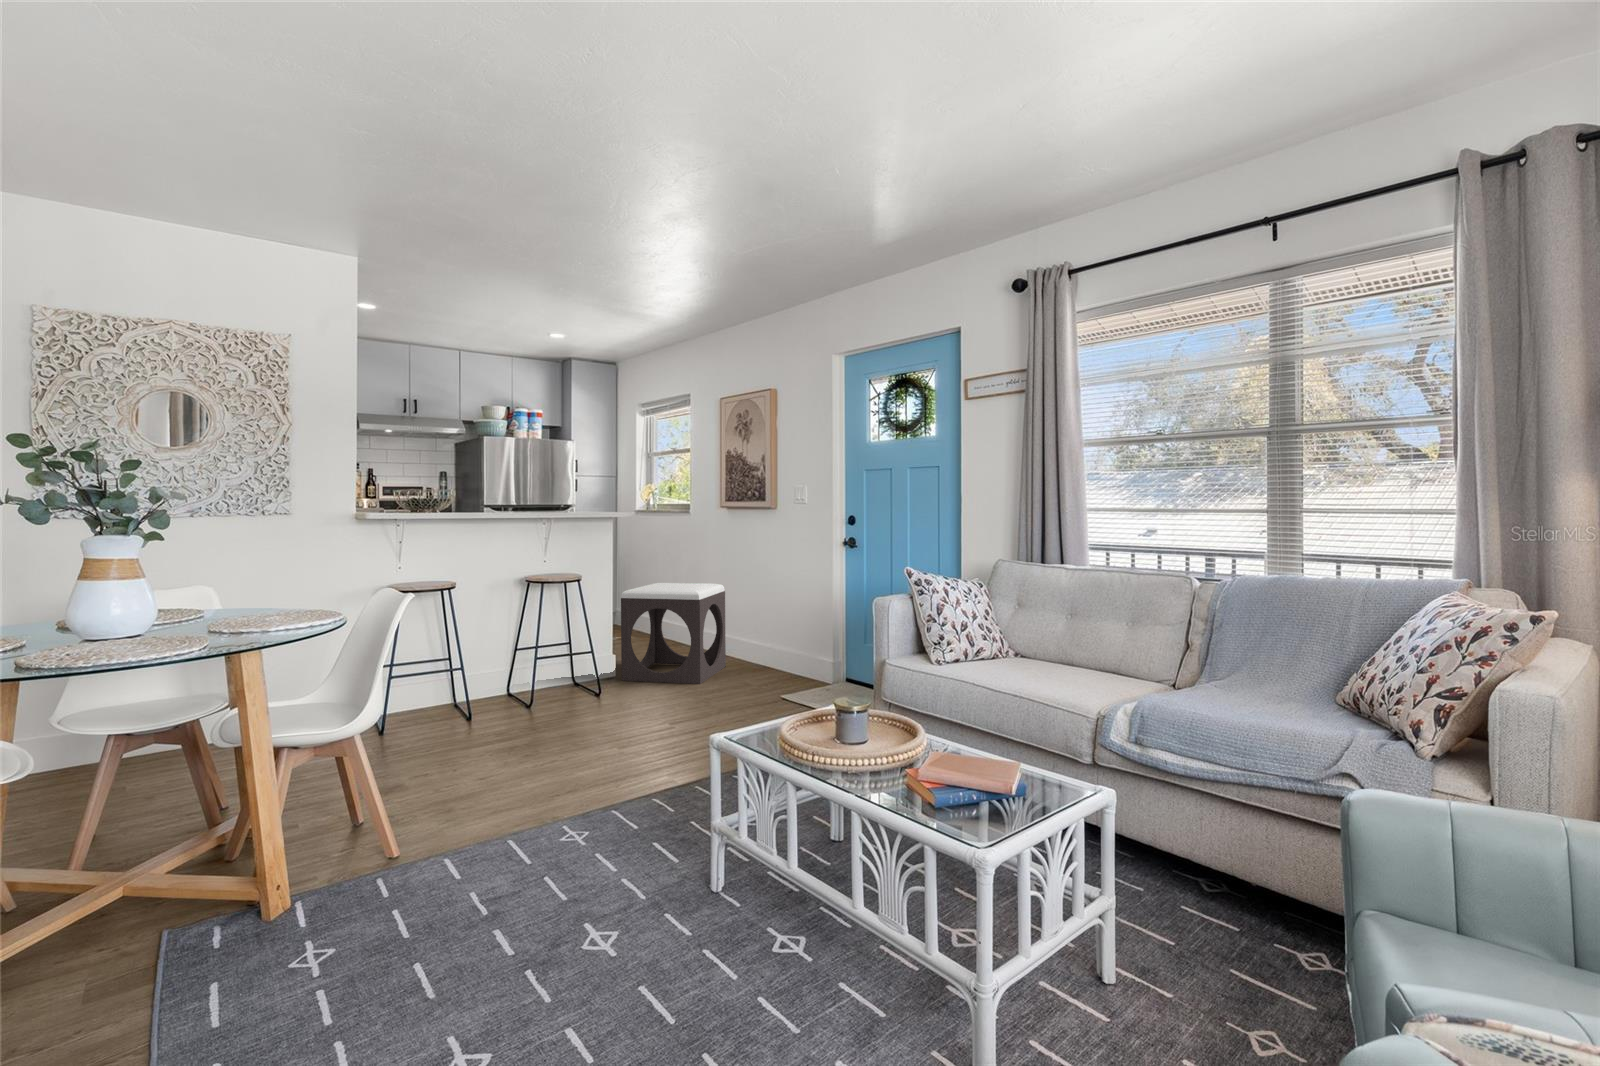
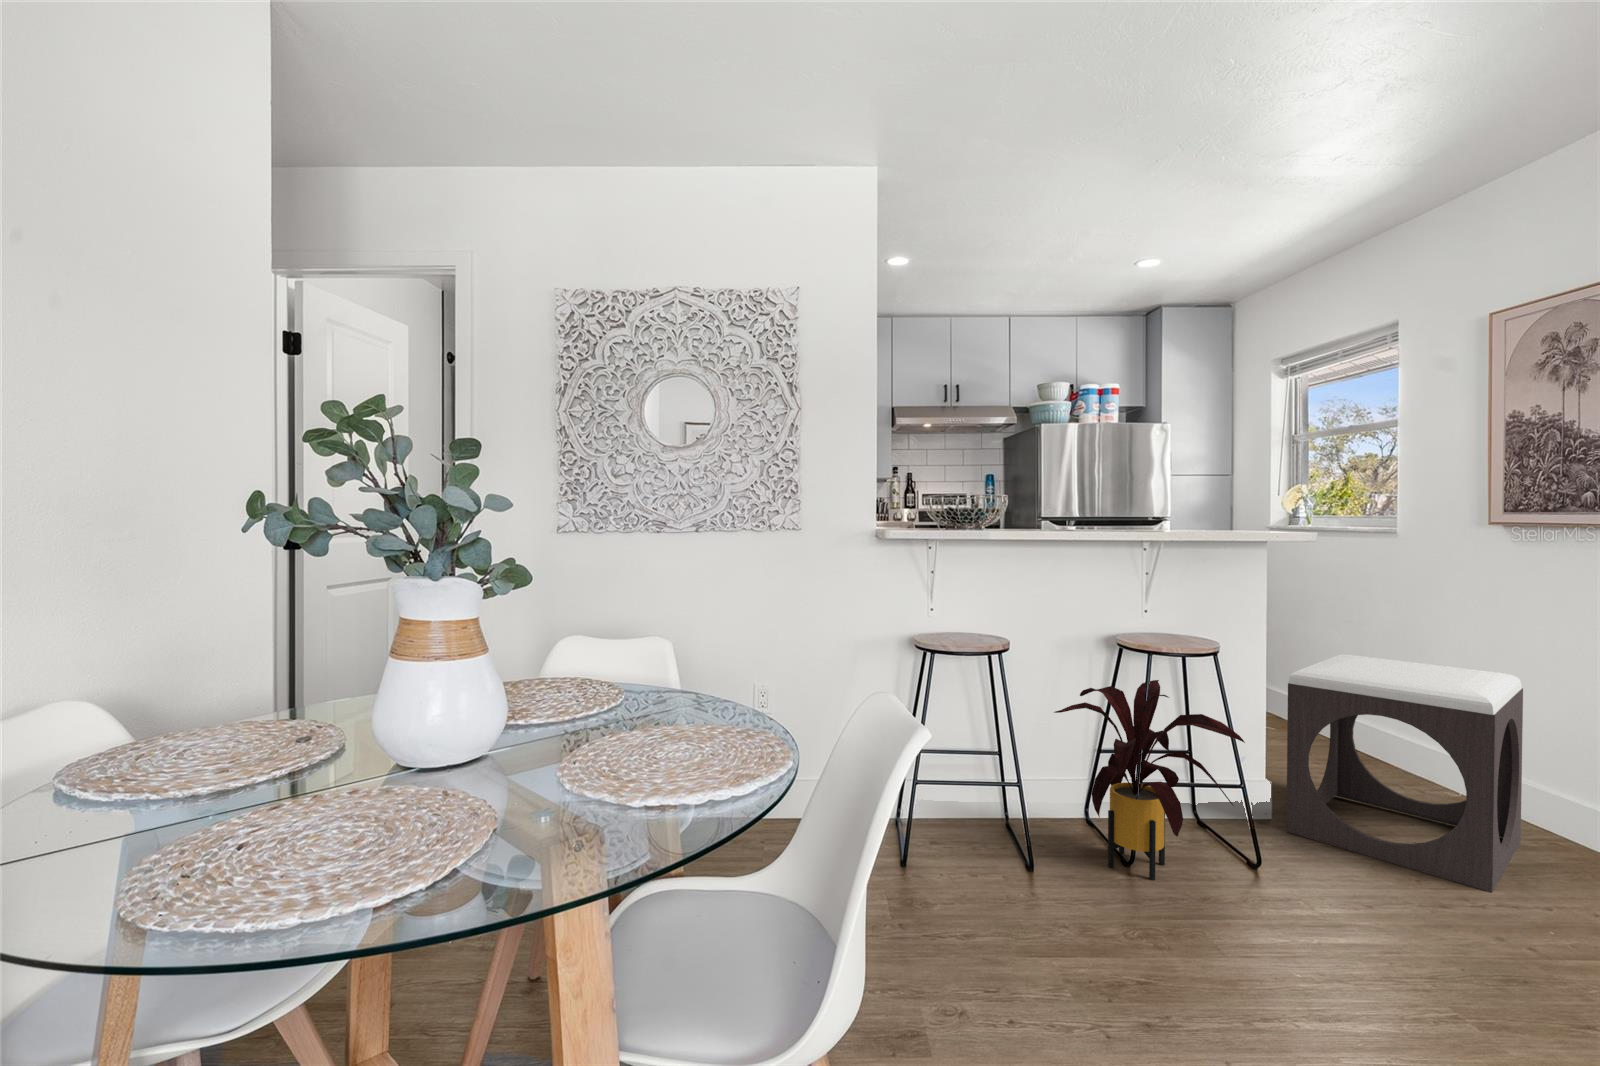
house plant: none [485,601,585,709] -> present [1054,680,1245,880]

